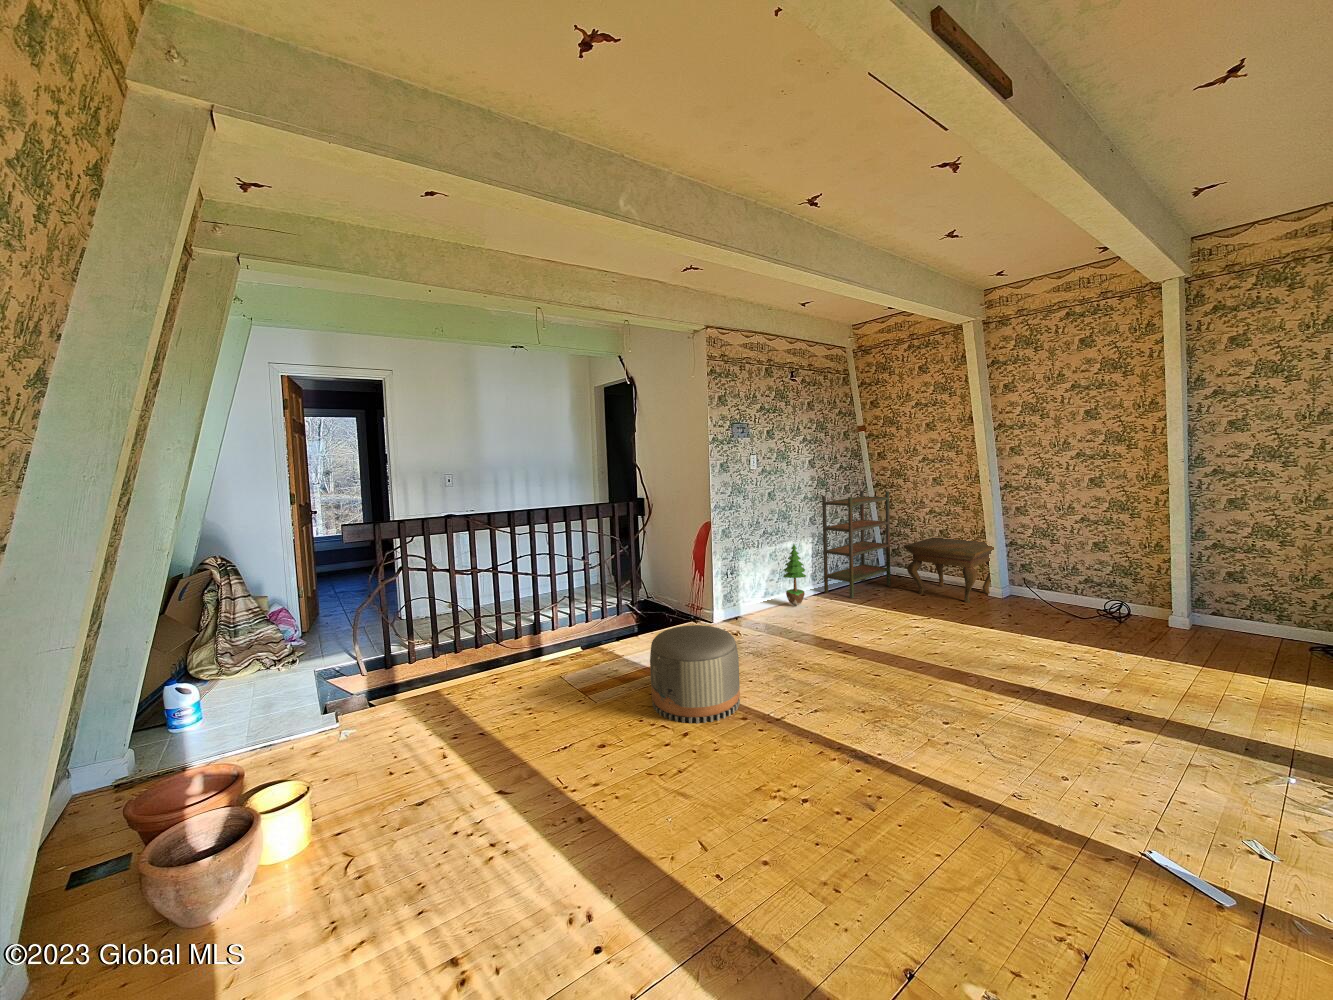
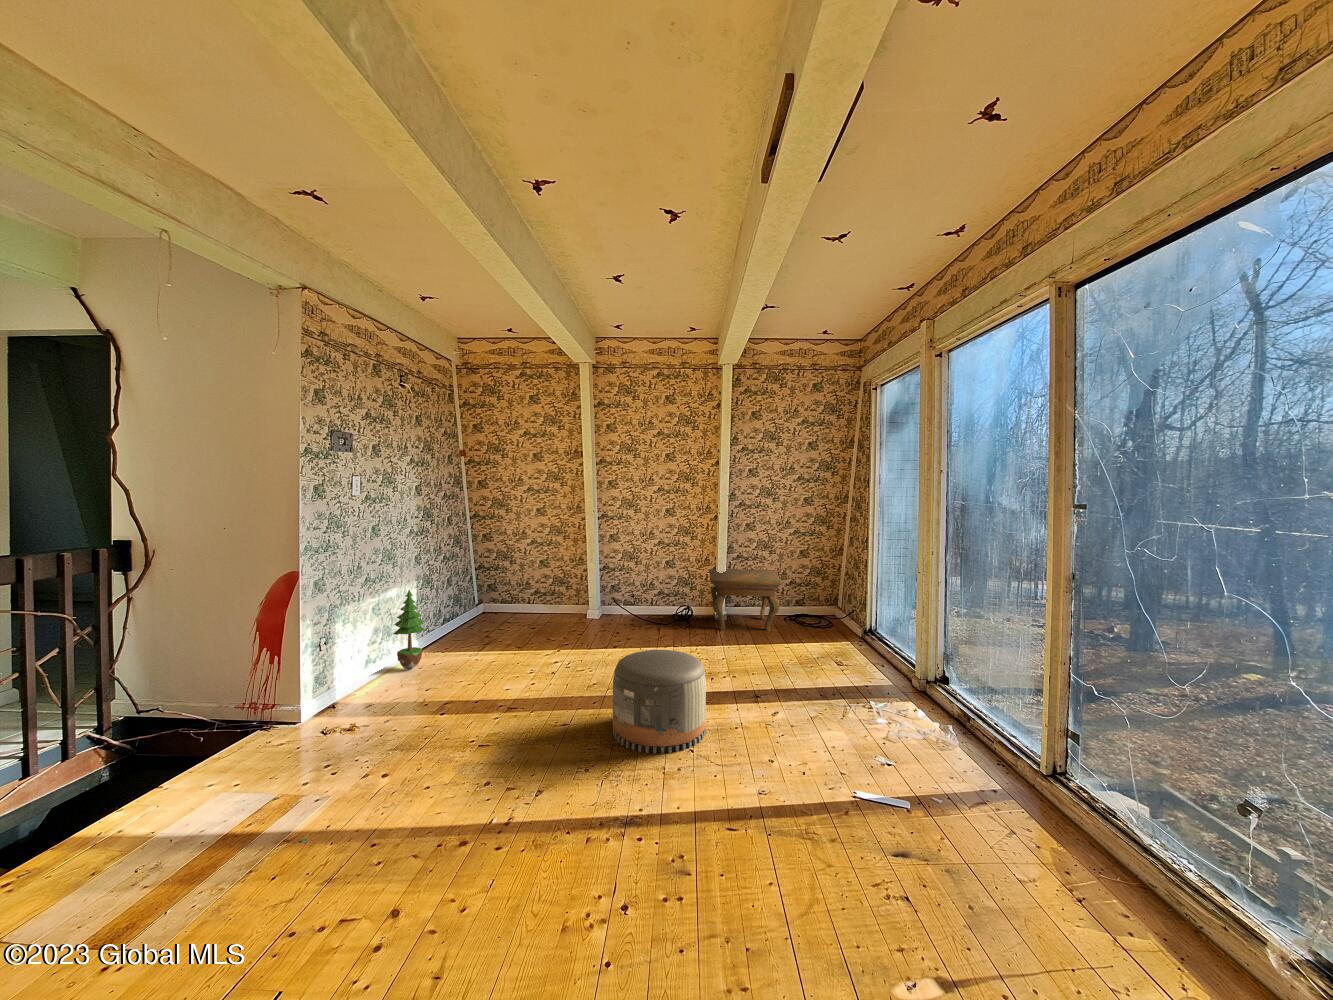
bookshelf: present [822,491,890,598] -> none [431,523,498,648]
side table: present [904,538,994,603] -> present [710,569,782,631]
pouf: present [650,625,740,724] -> present [613,650,706,754]

